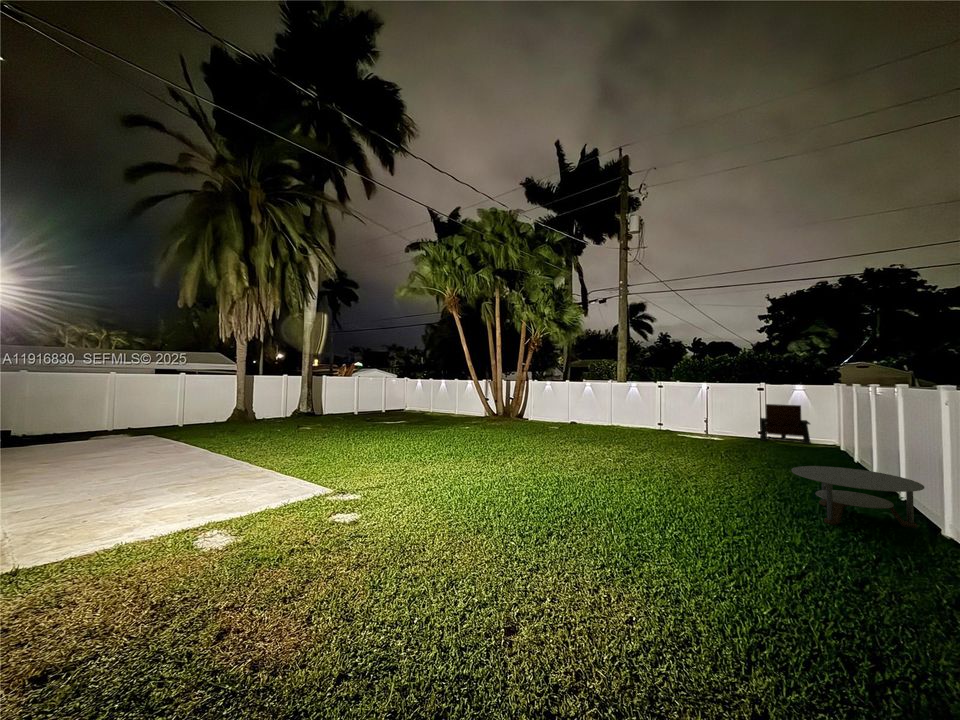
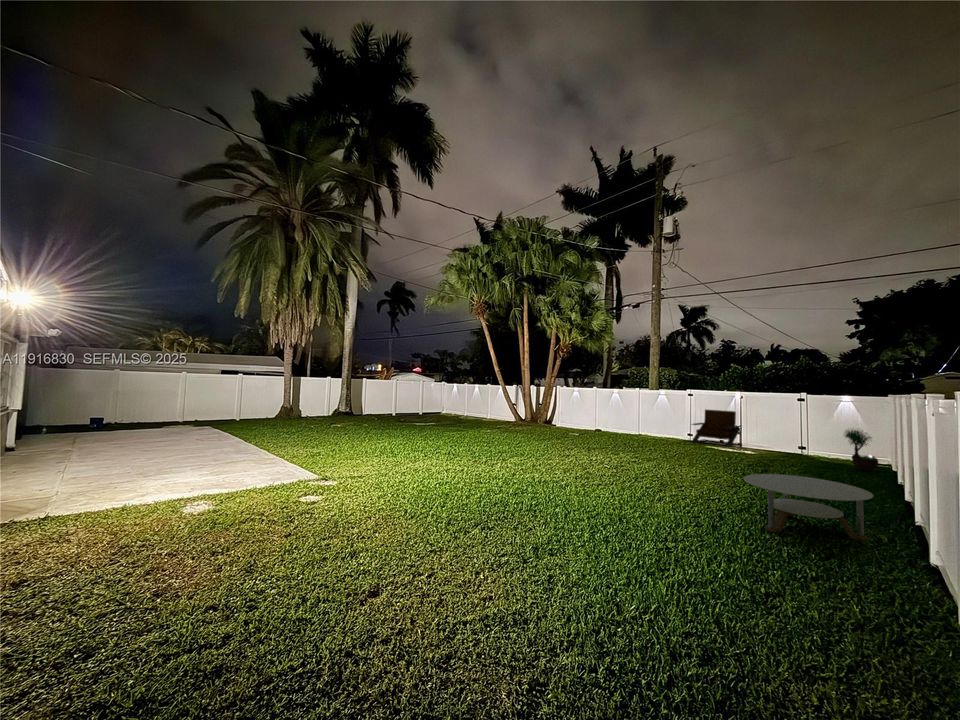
lounge chair: present [760,404,811,444] -> present [692,410,741,447]
potted tree: none [814,413,846,455] -> present [845,430,878,471]

